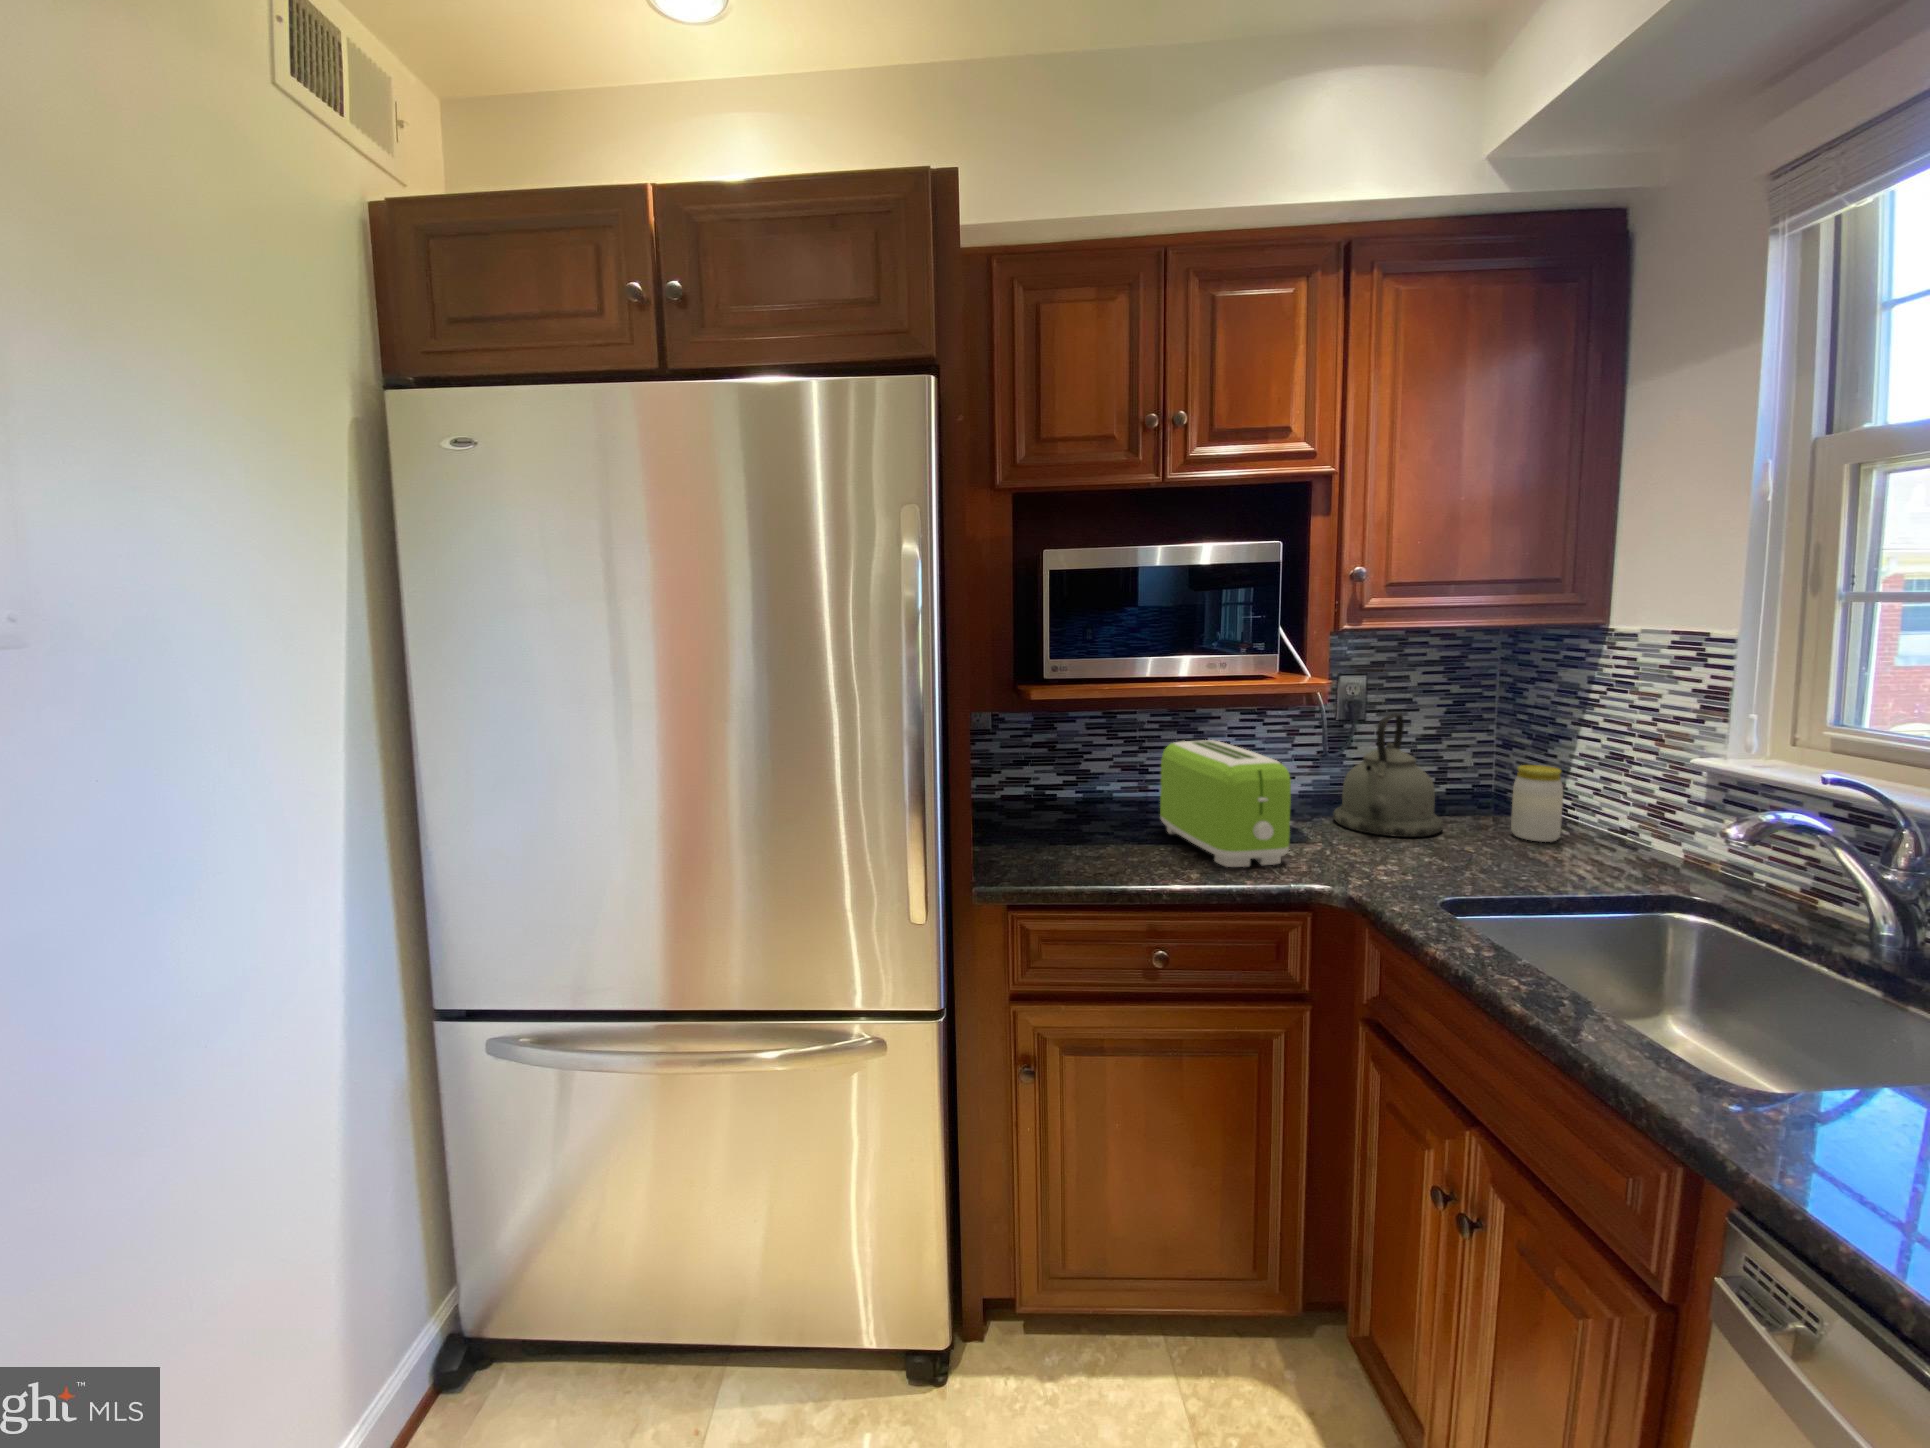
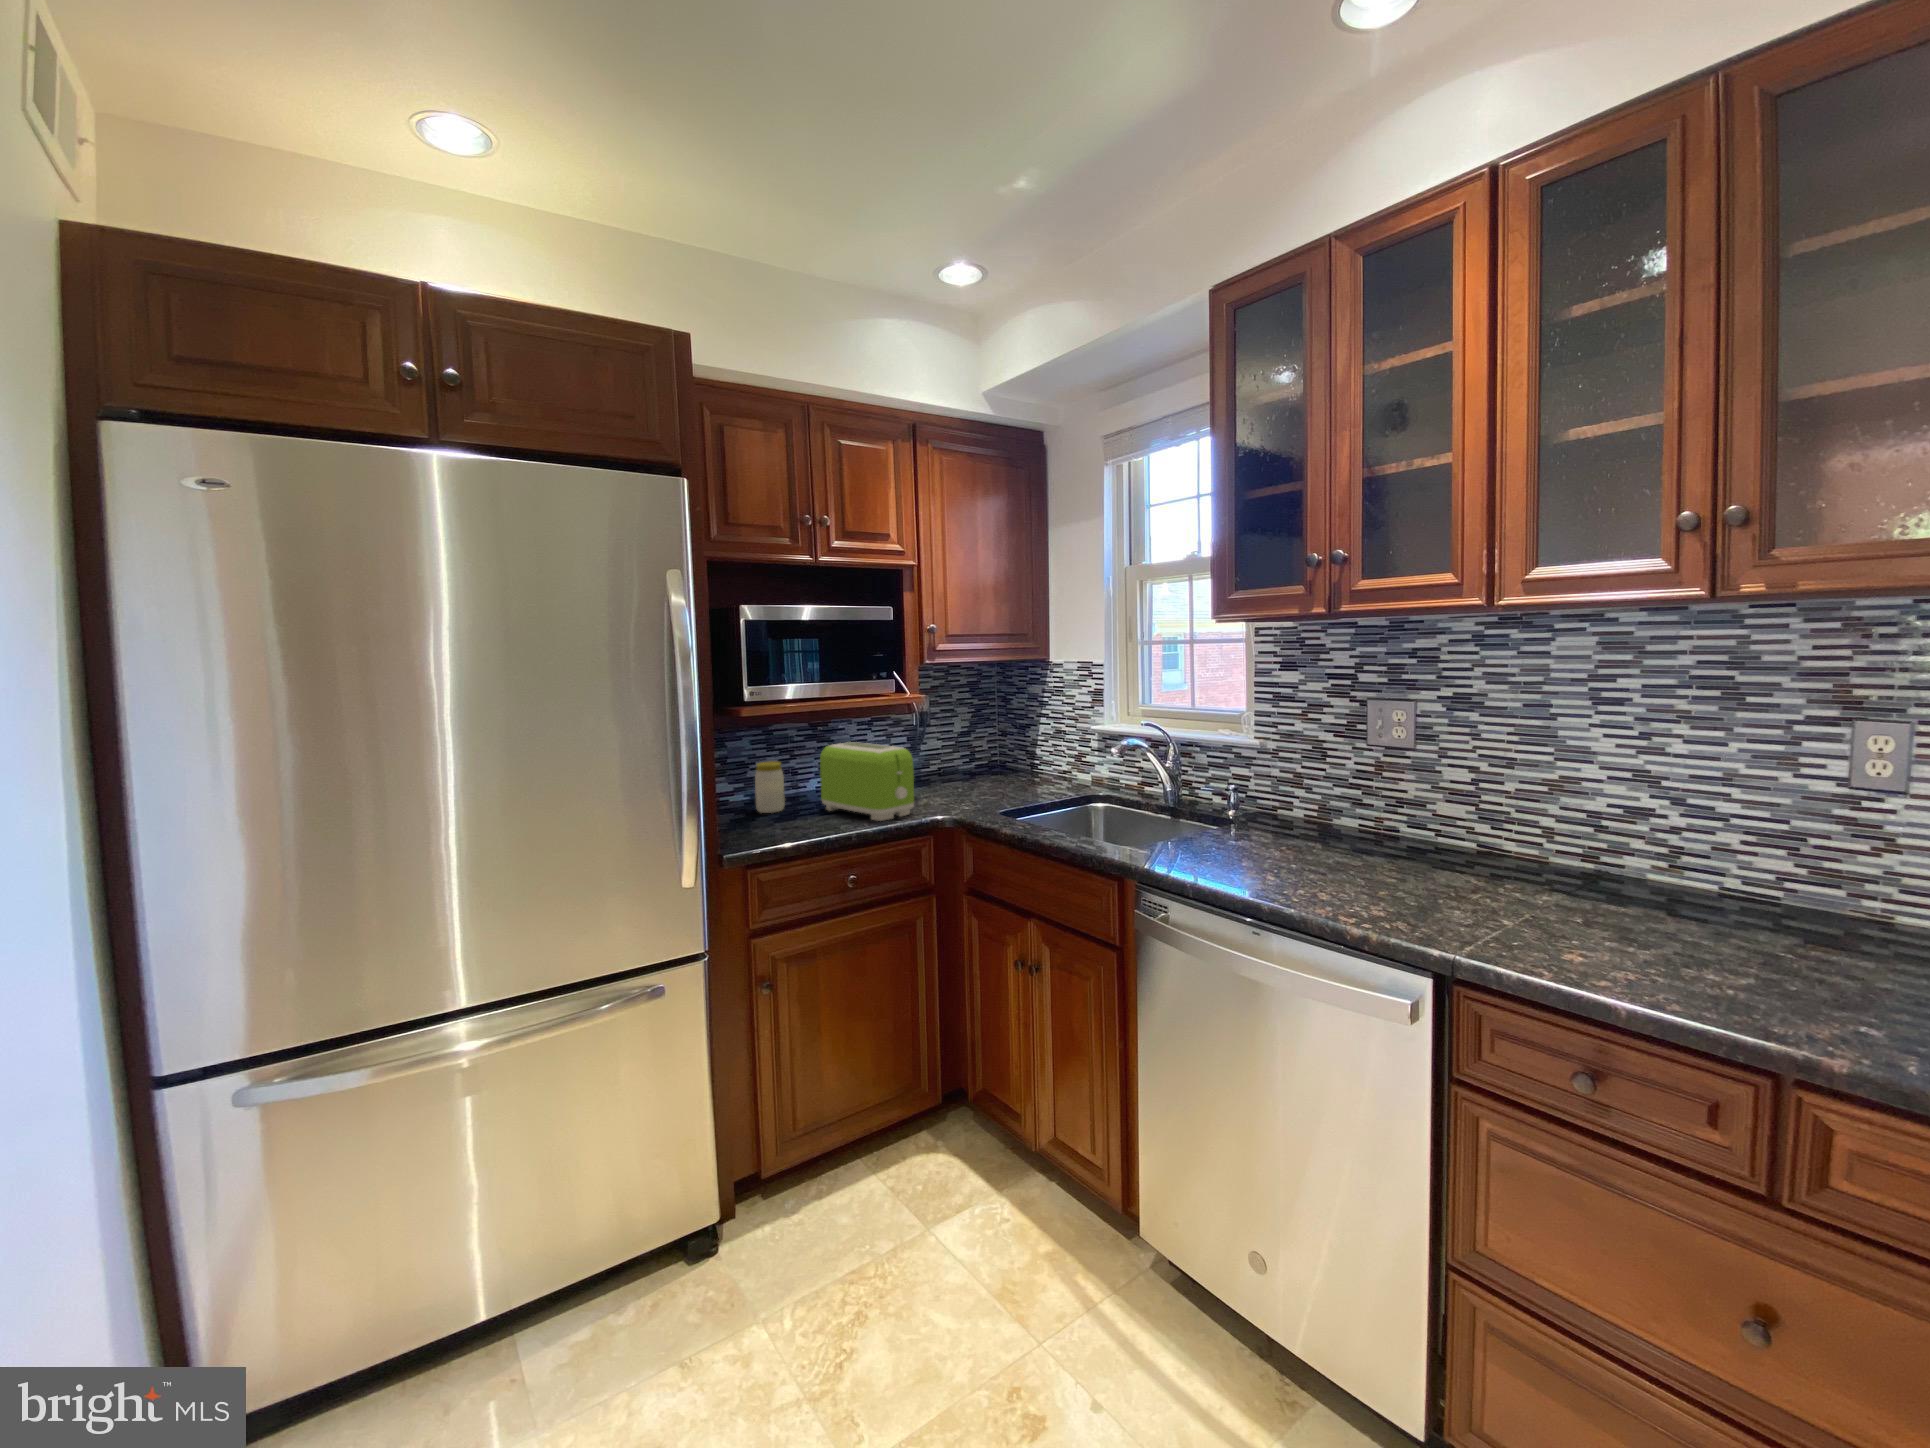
kettle: present [1333,714,1443,837] -> none [922,717,983,793]
jar: present [1511,765,1563,842] -> present [755,761,785,813]

